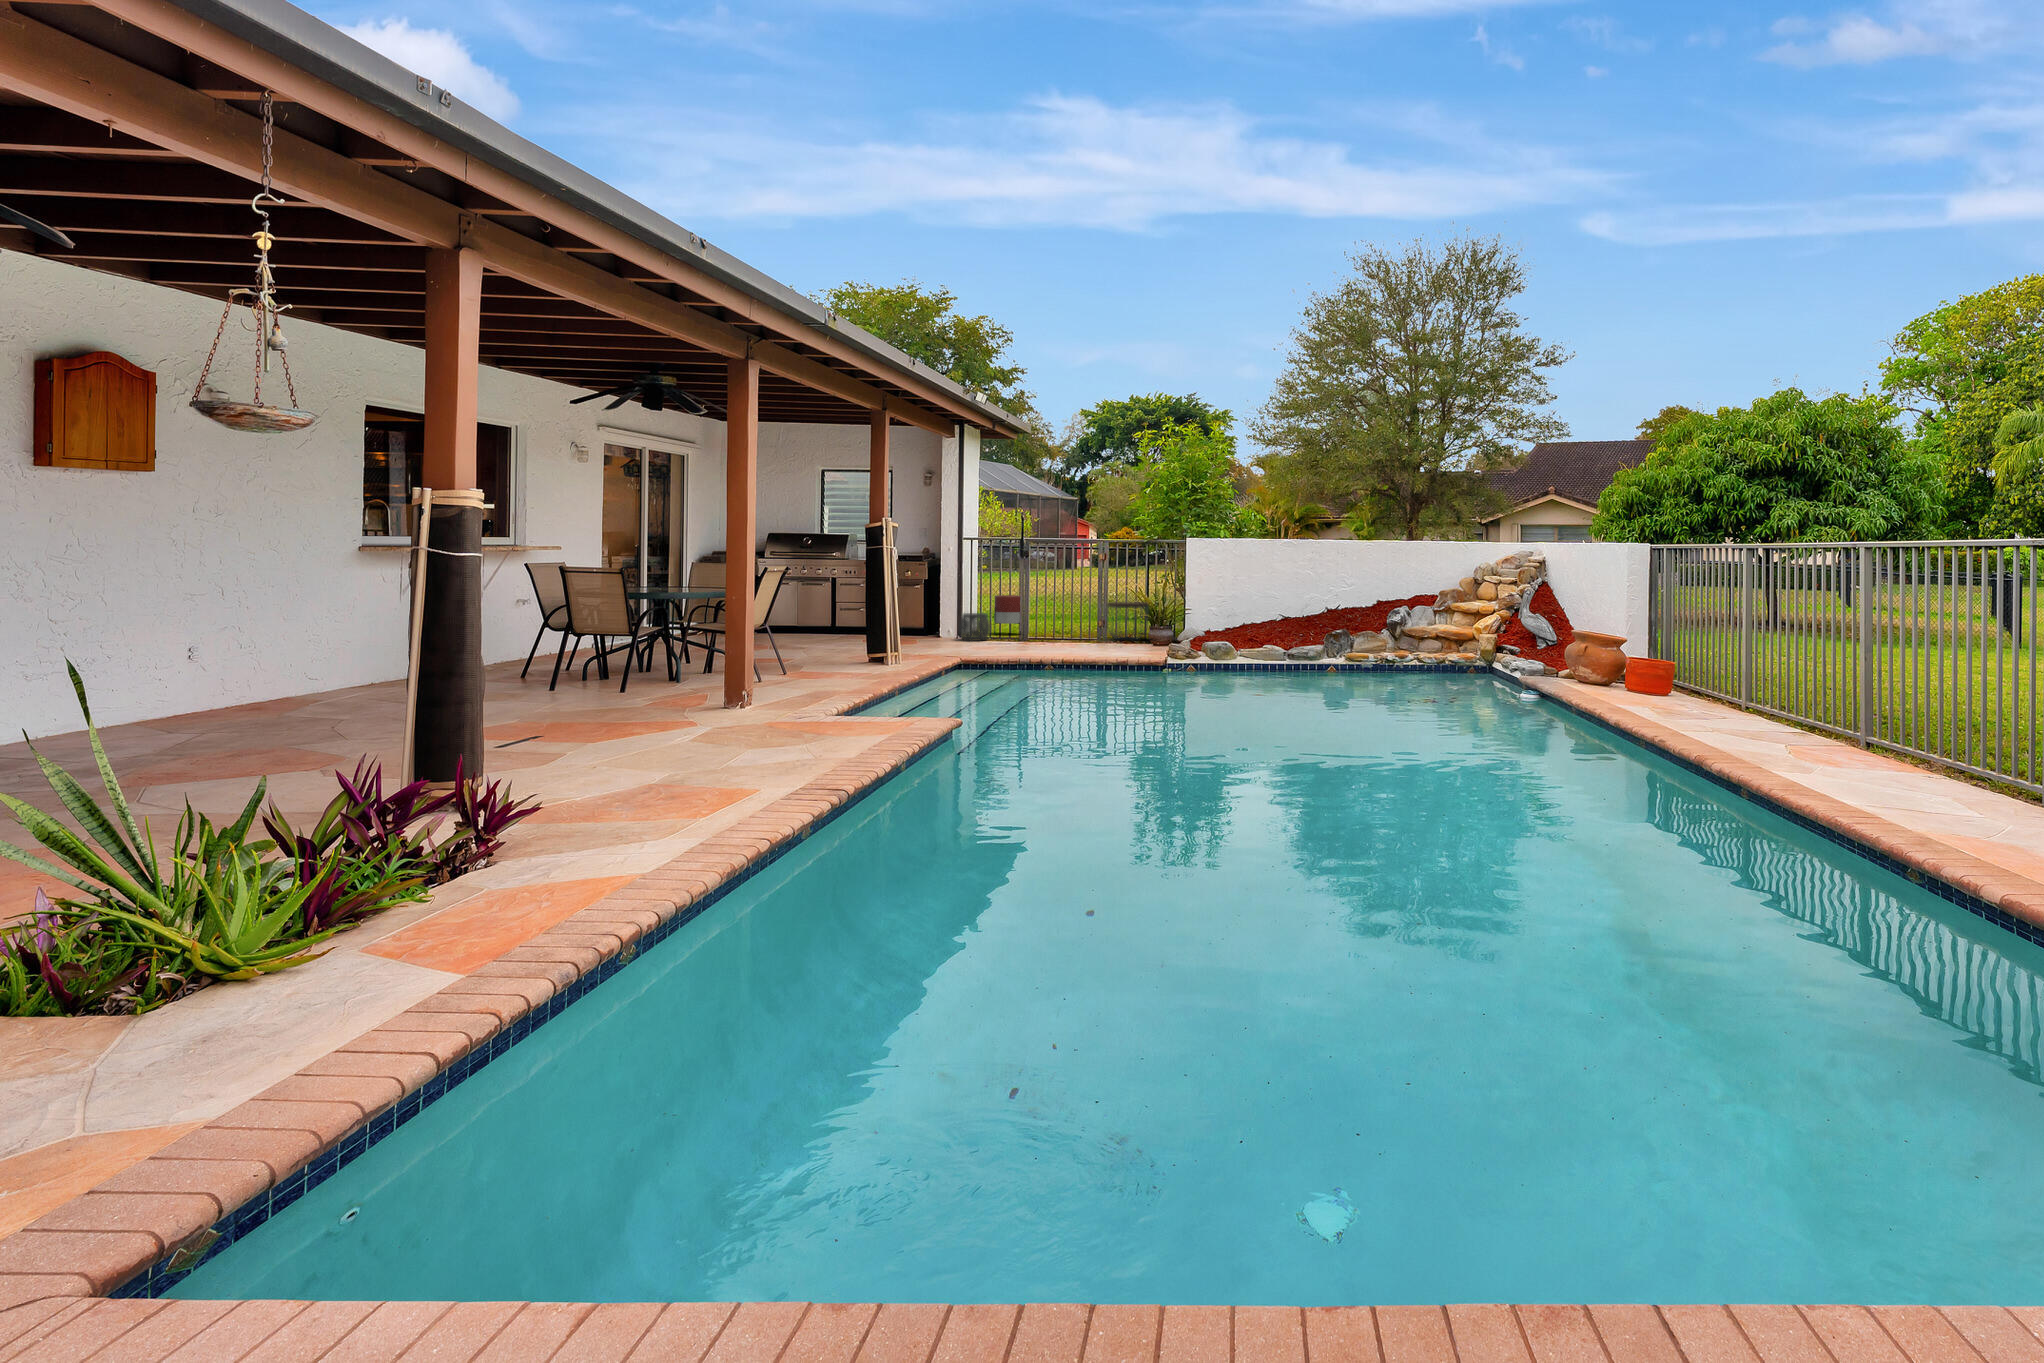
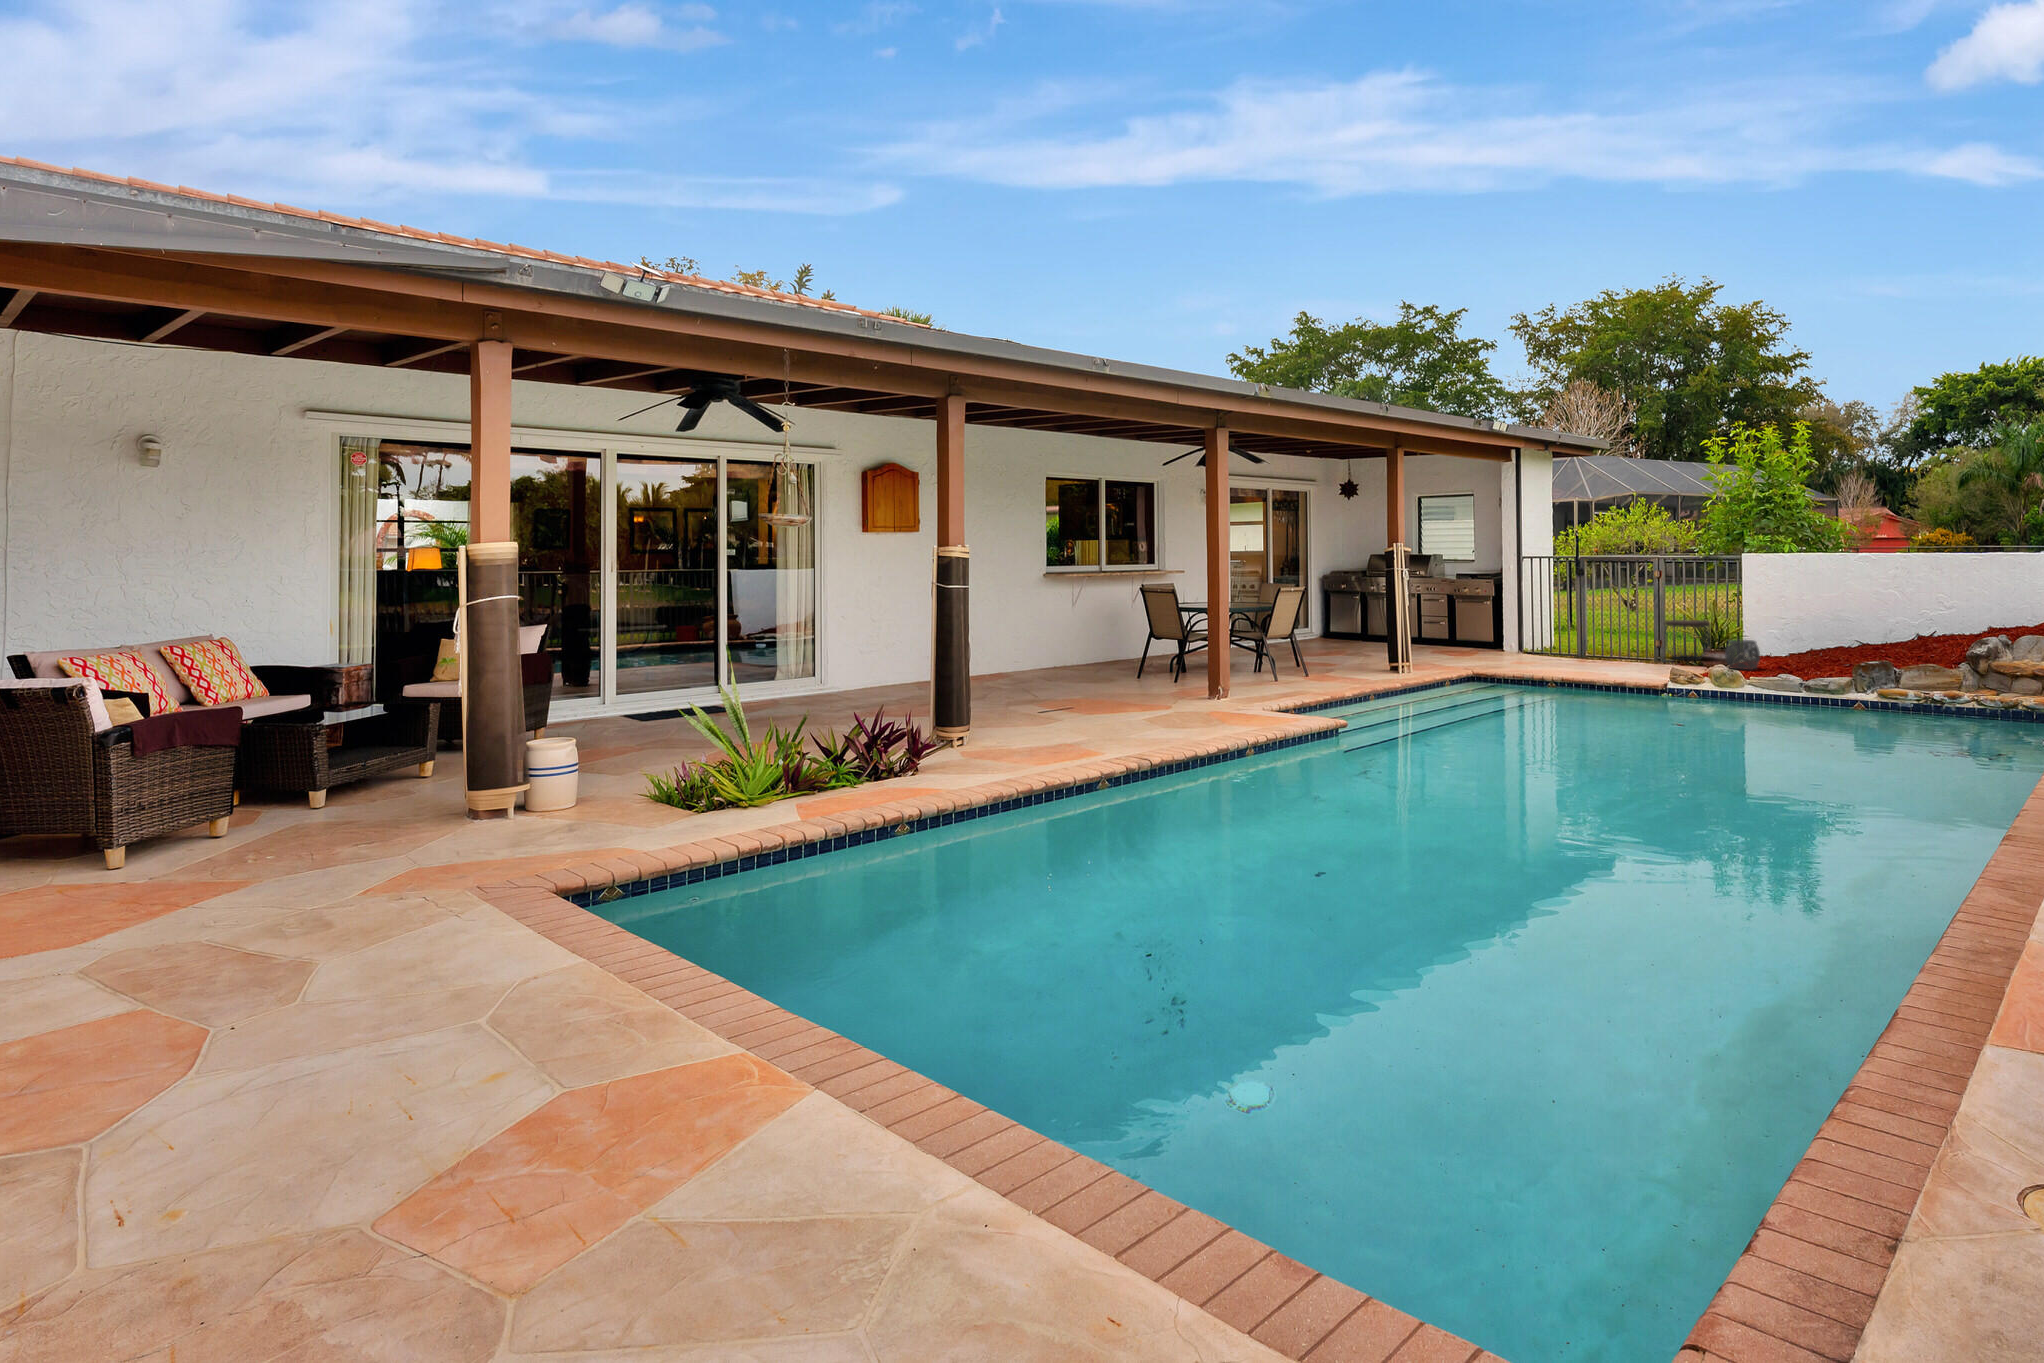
planter: present [994,595,1021,635] -> none [1563,611,1592,650]
woven basket: present [959,613,990,641] -> present [1725,640,1760,670]

